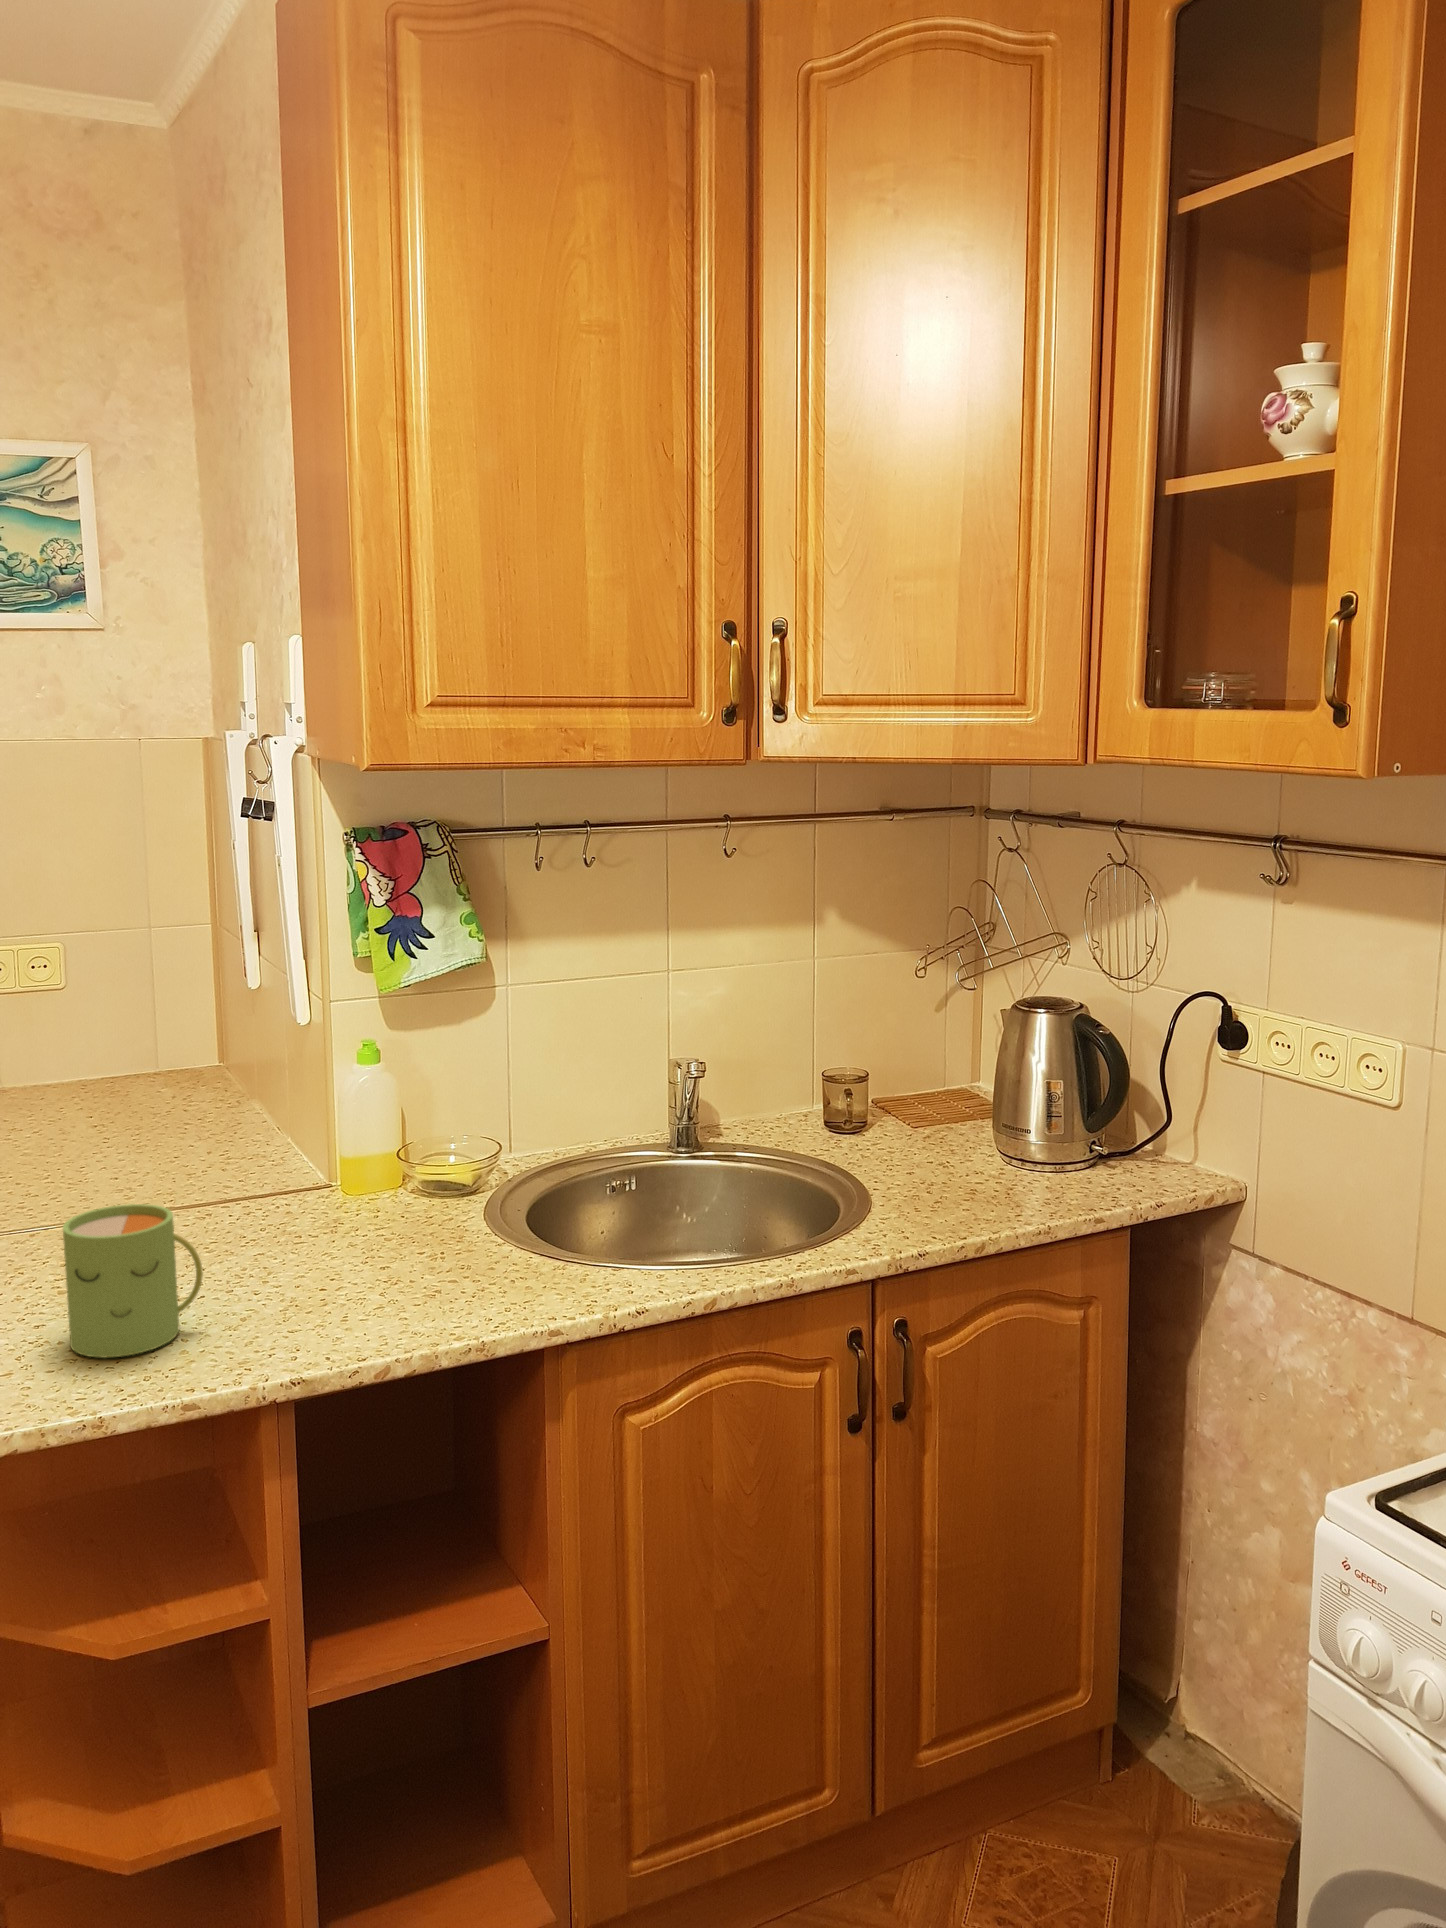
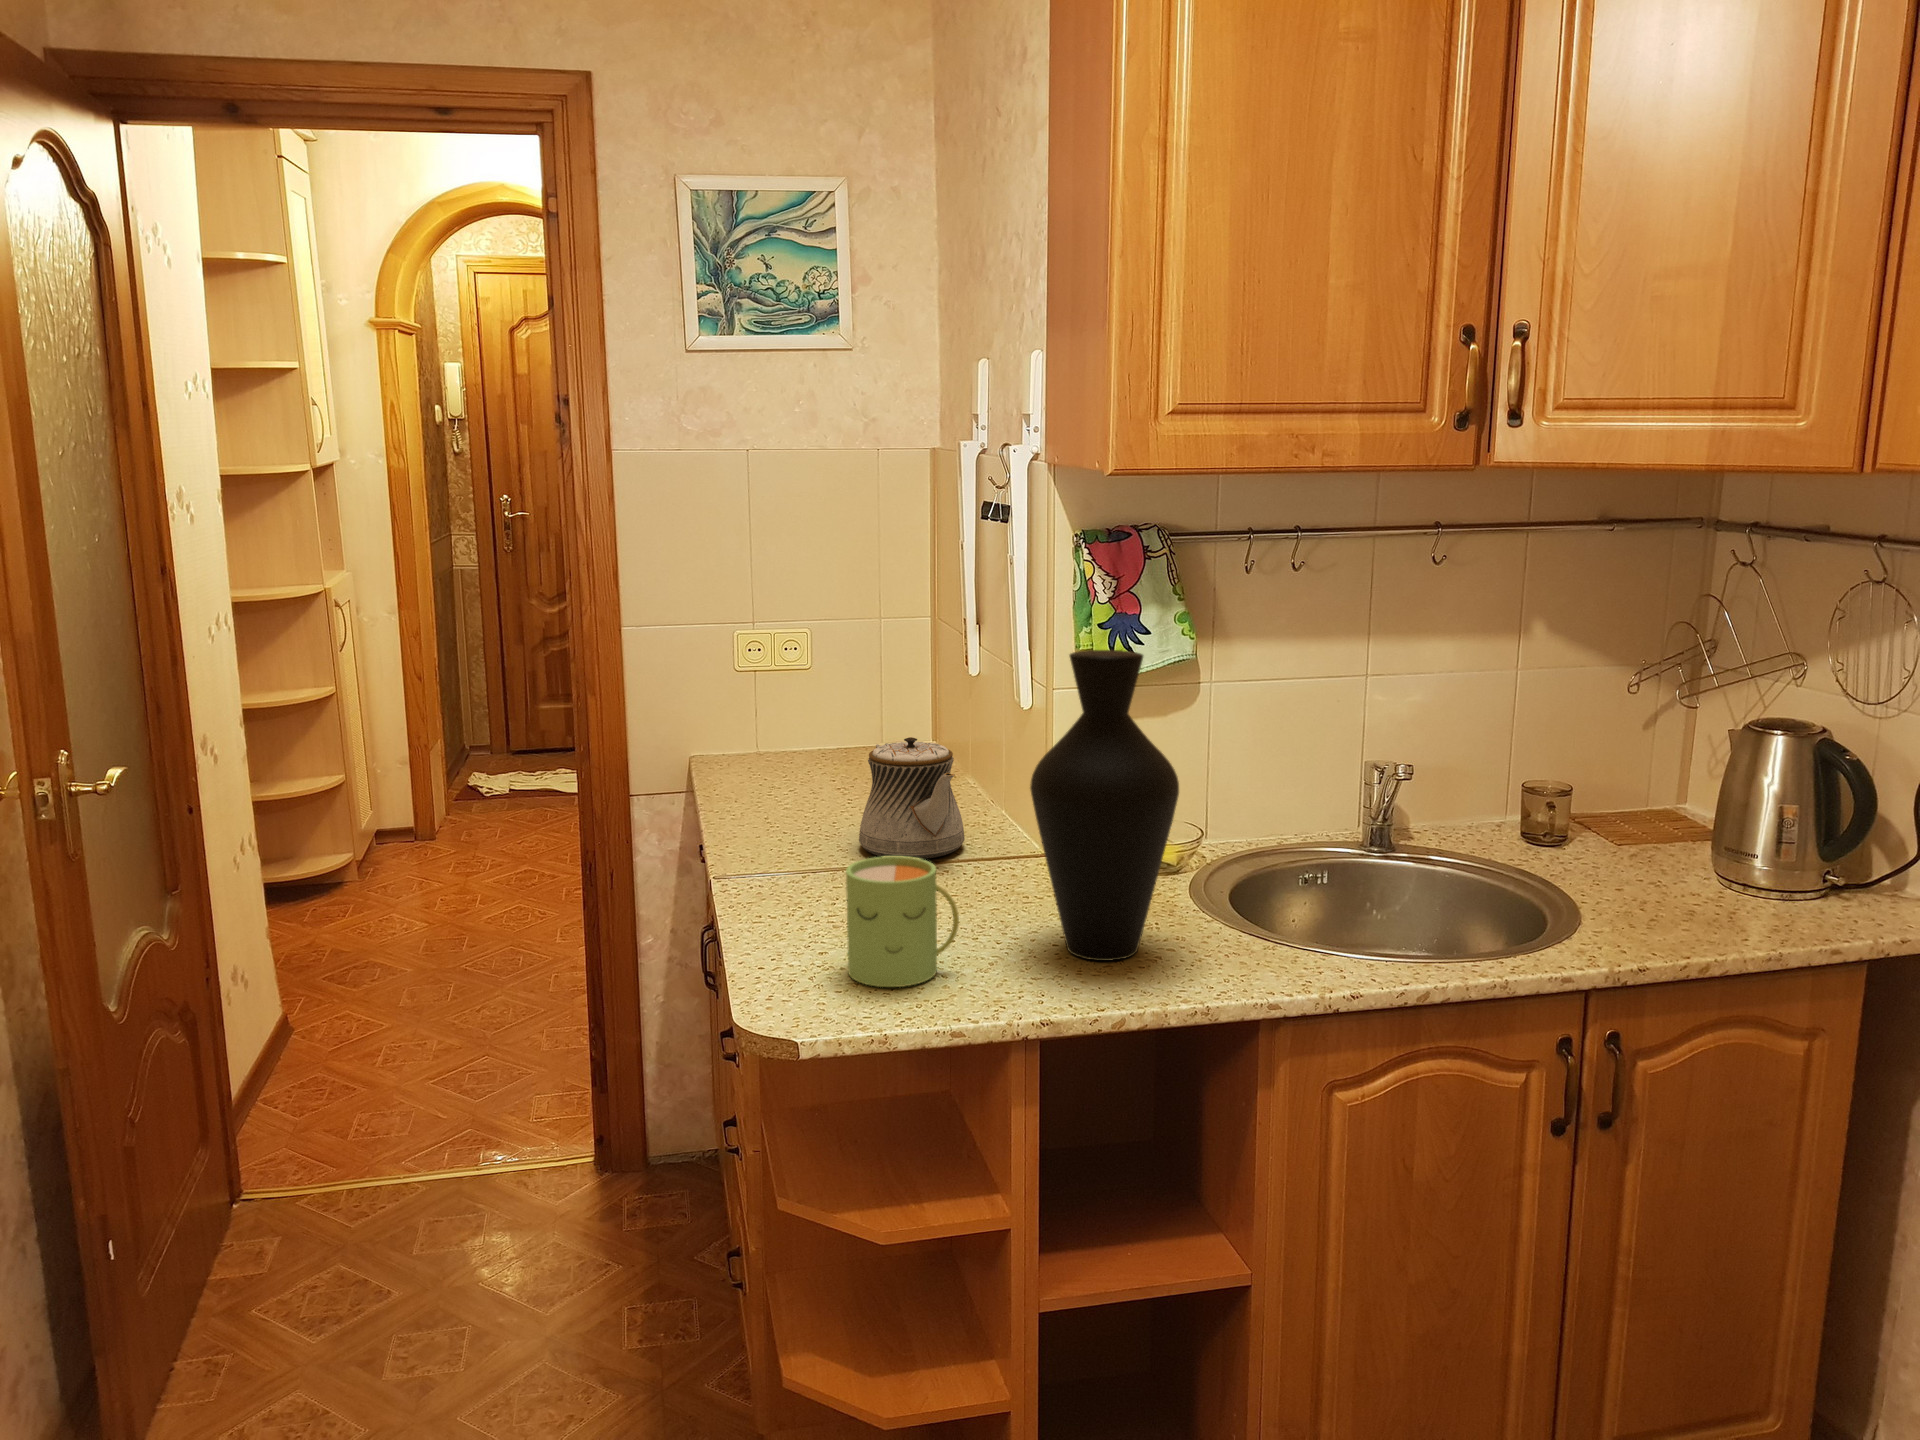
vase: none [285,961,450,1301] -> present [1030,650,1179,961]
teapot: none [108,1063,235,1202] -> present [859,737,965,859]

